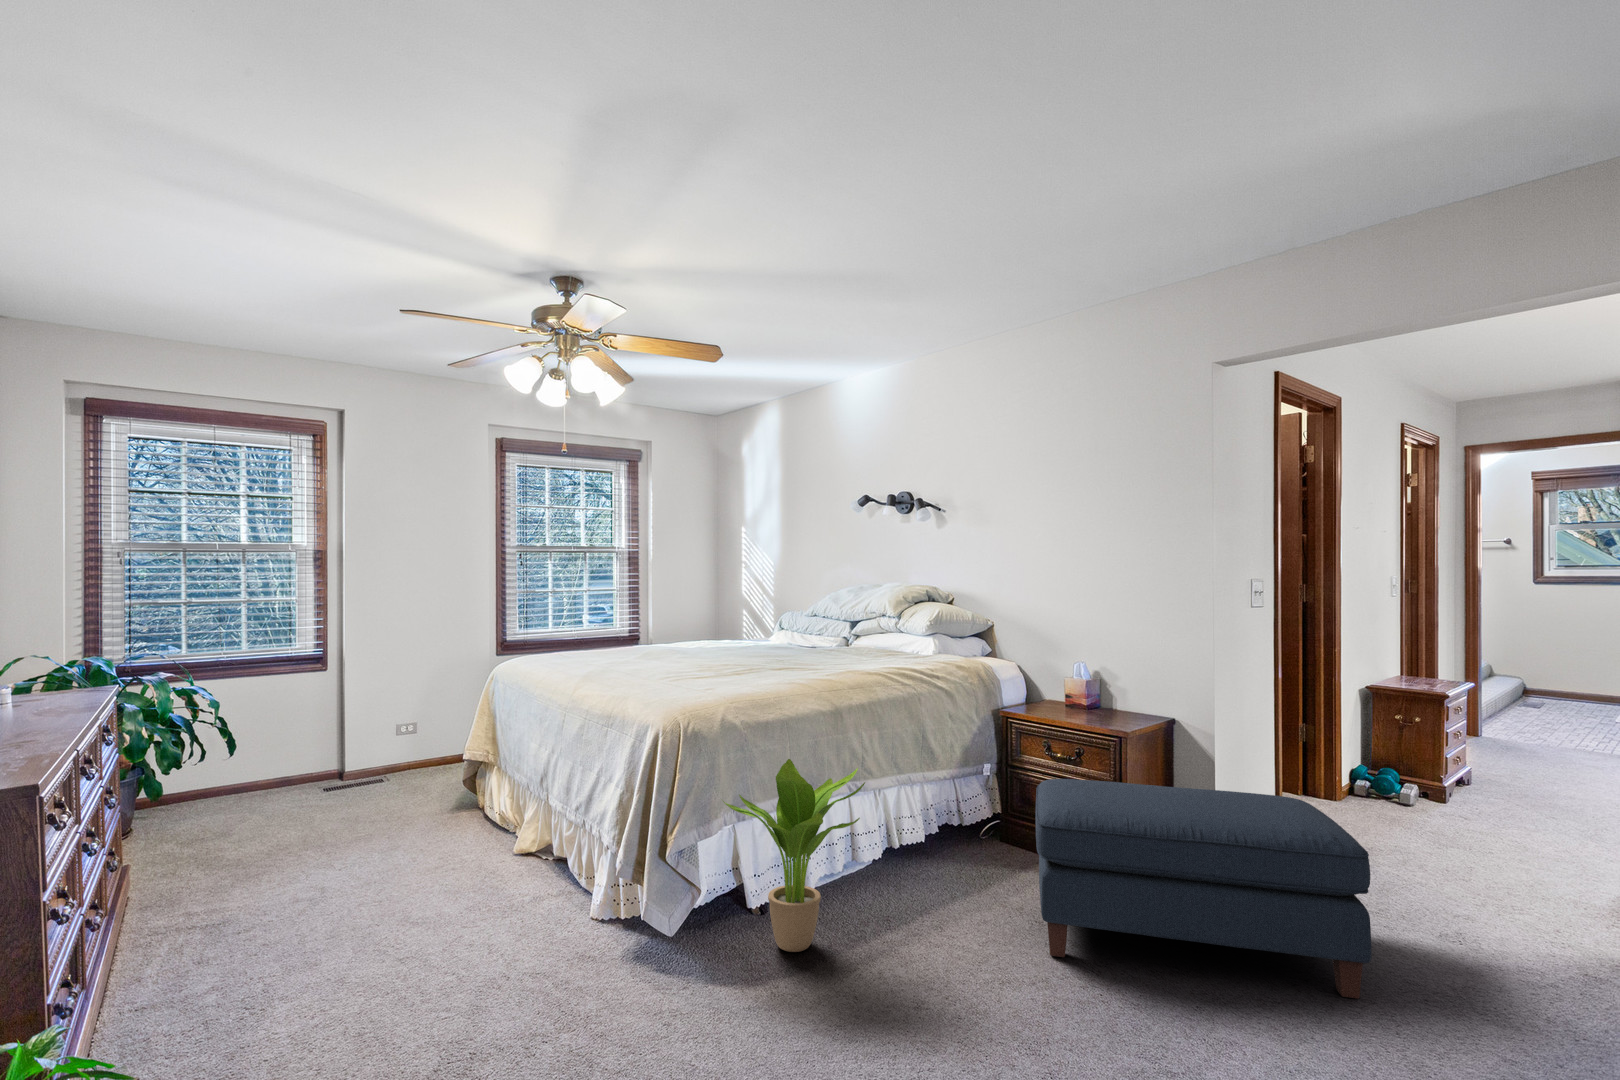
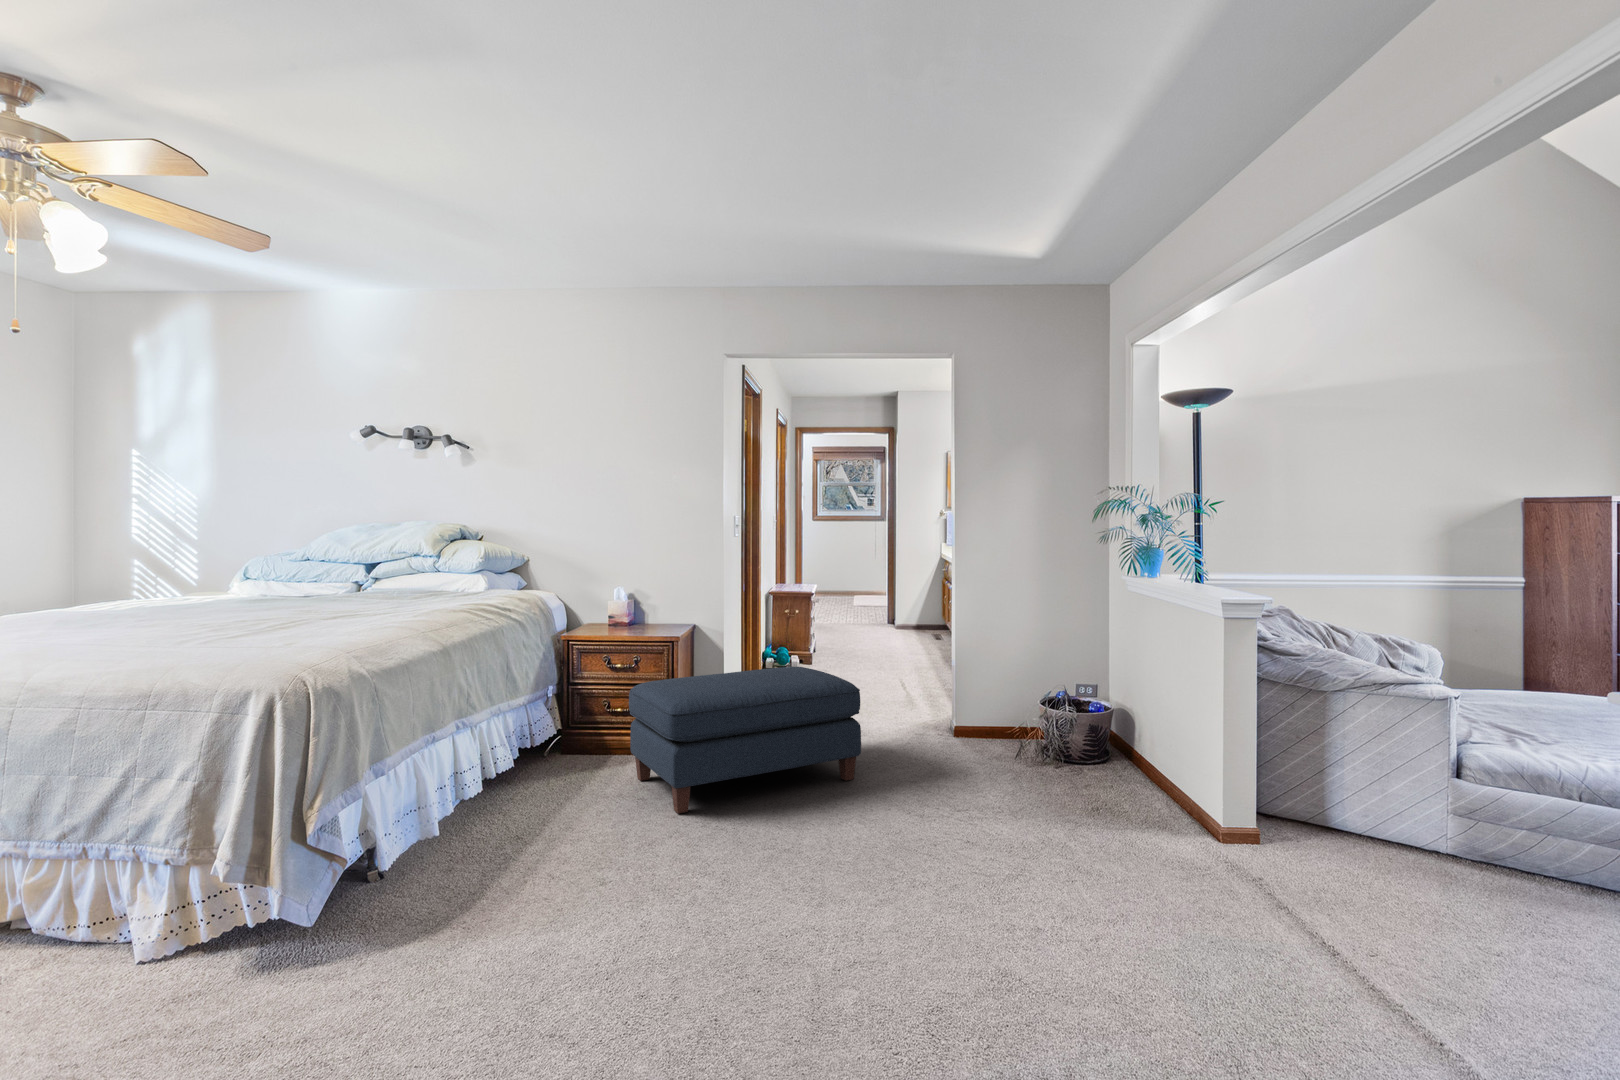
potted plant: present [723,759,865,952] -> none [403,697,552,883]

